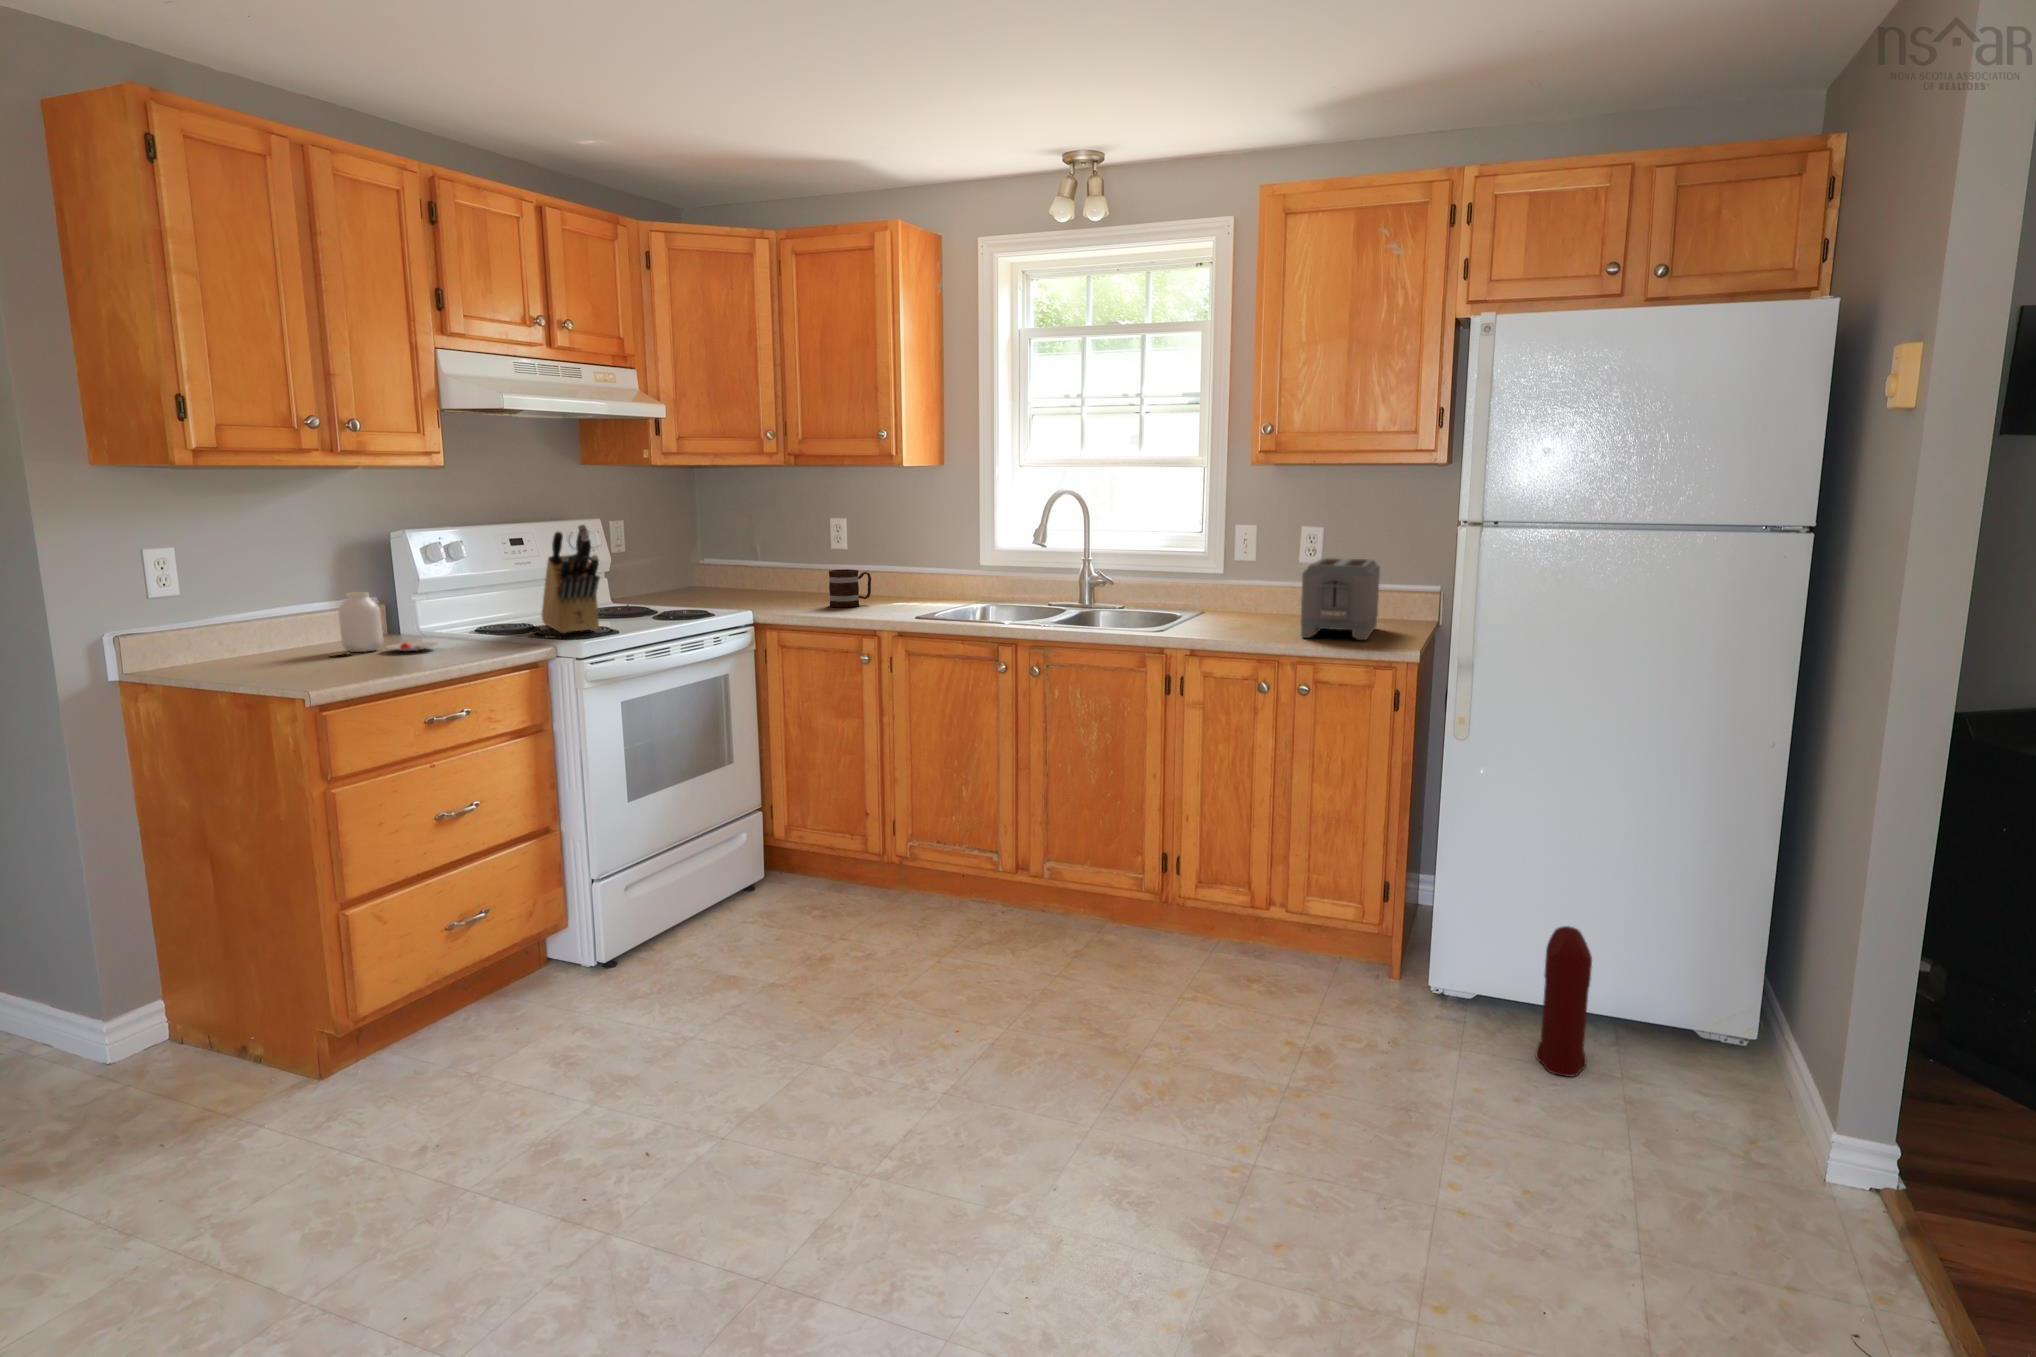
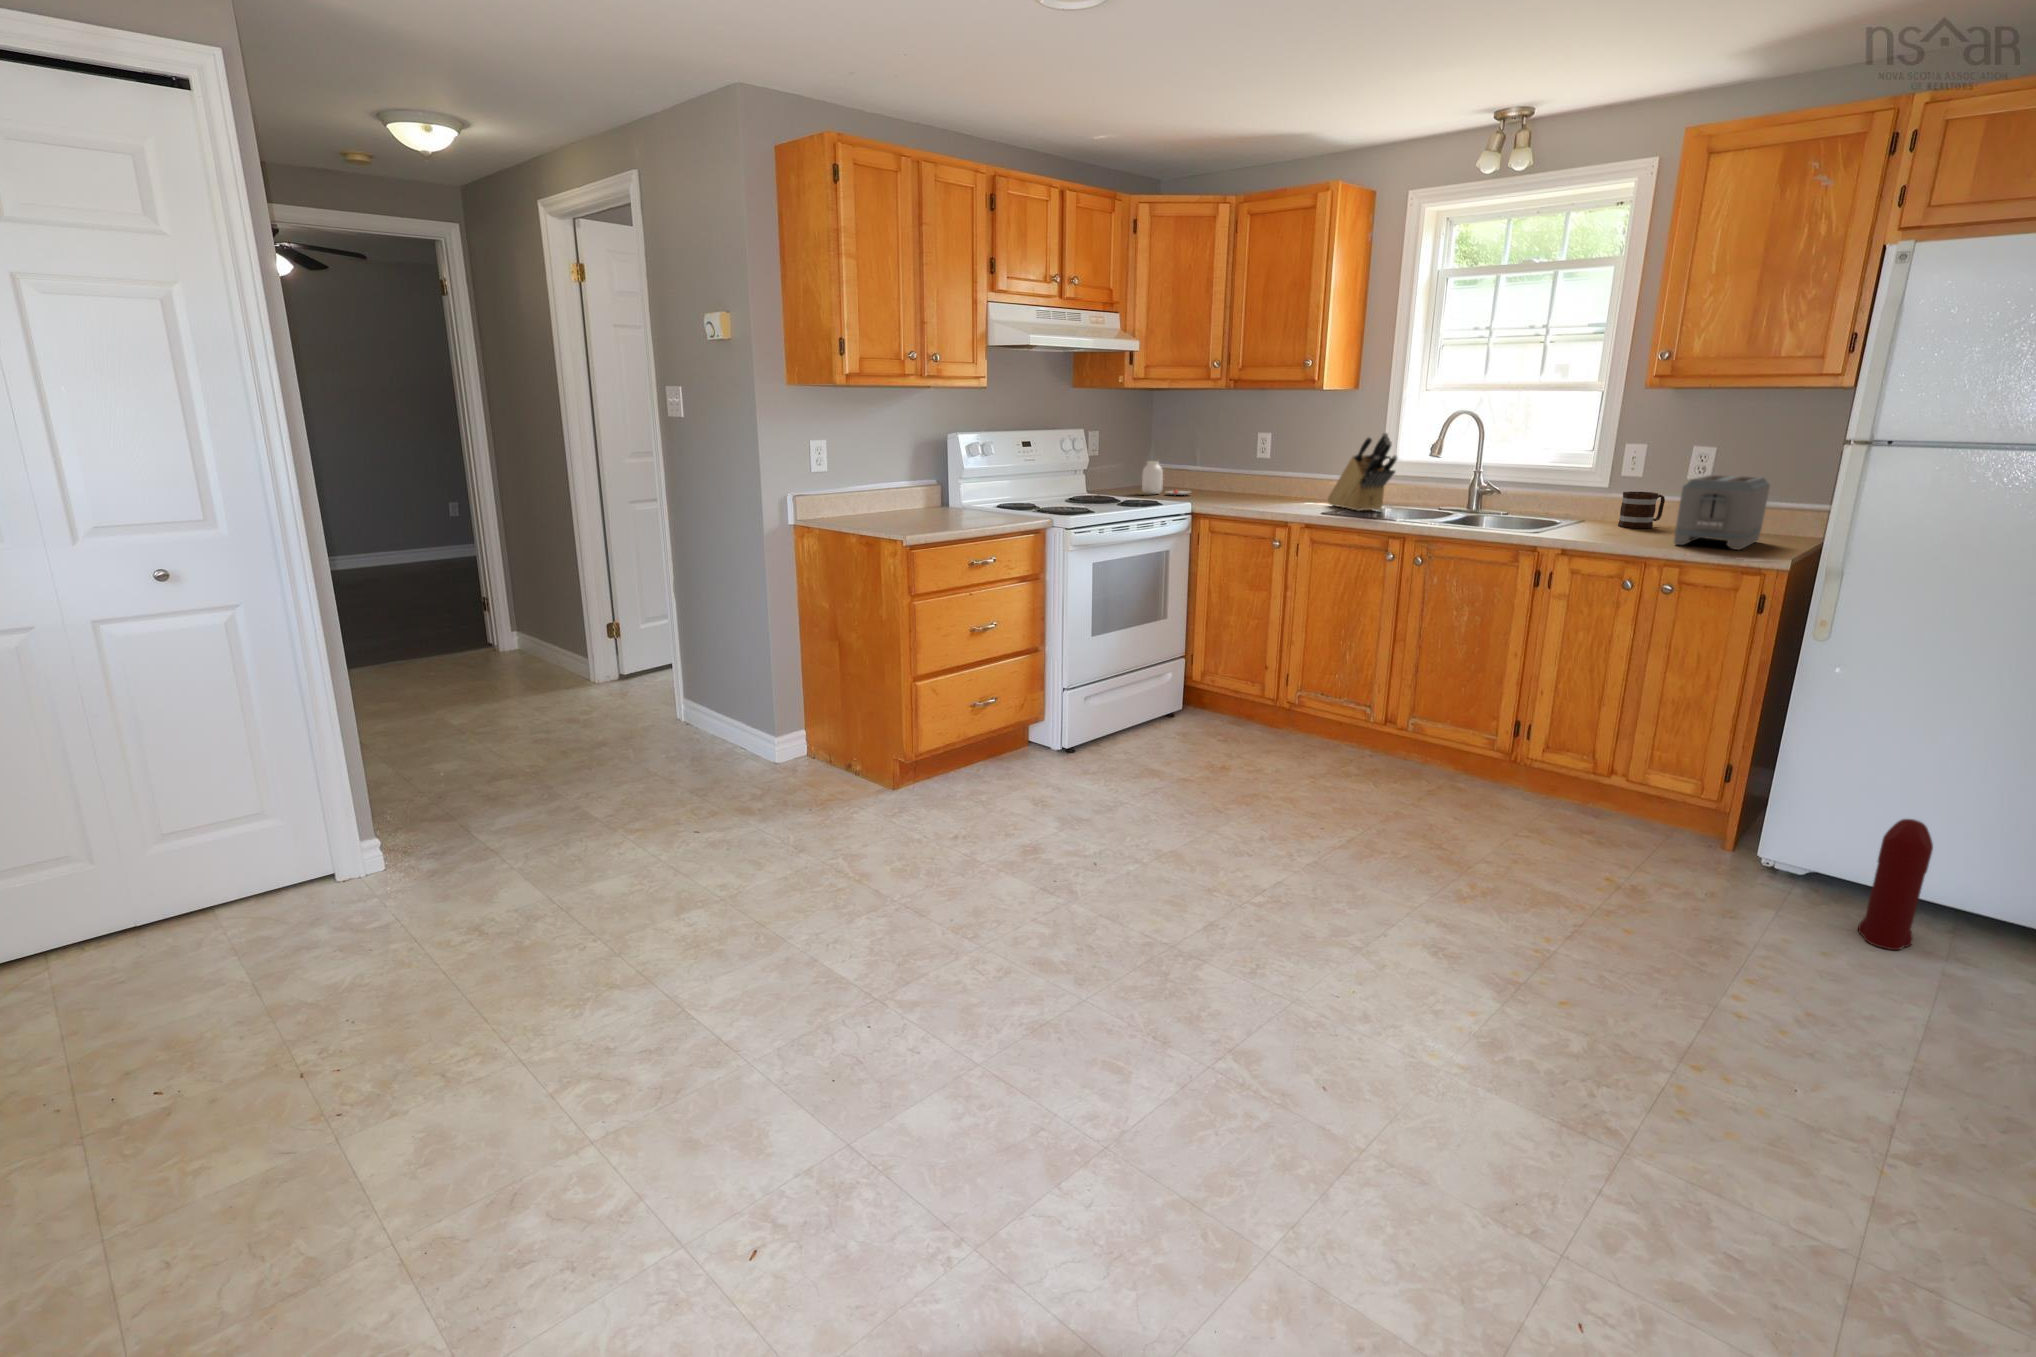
knife block: present [542,525,600,633] -> present [1328,433,1397,511]
mug: present [829,569,871,607] -> present [1618,491,1665,528]
jar: present [331,592,437,656] -> present [1142,461,1189,495]

